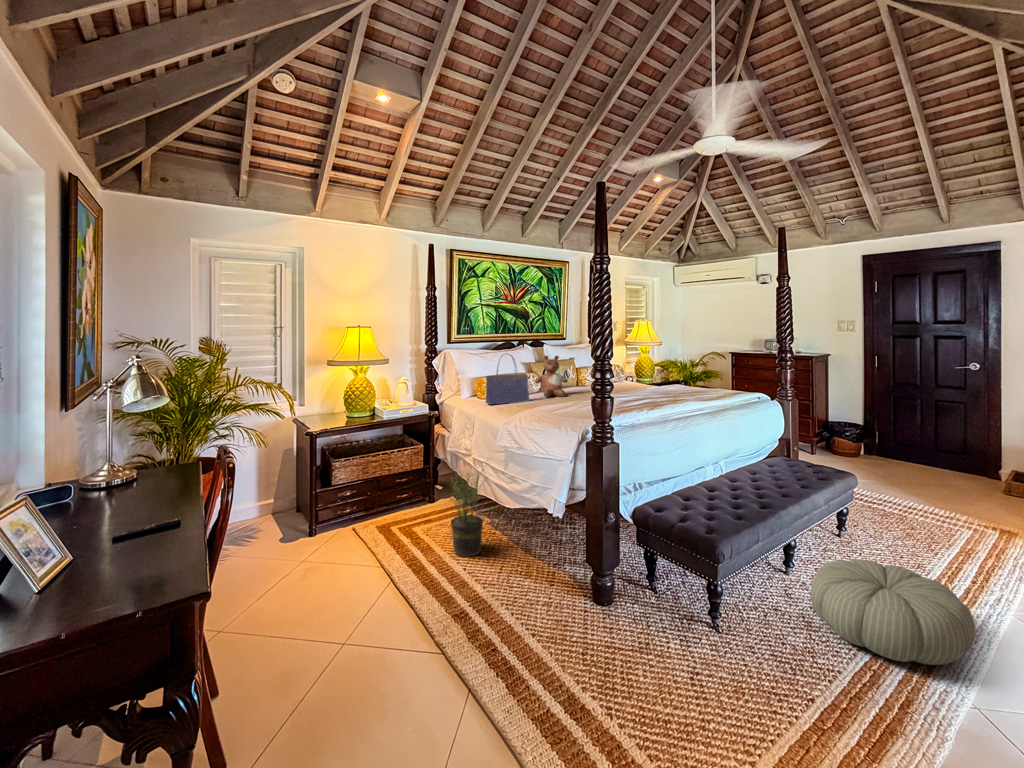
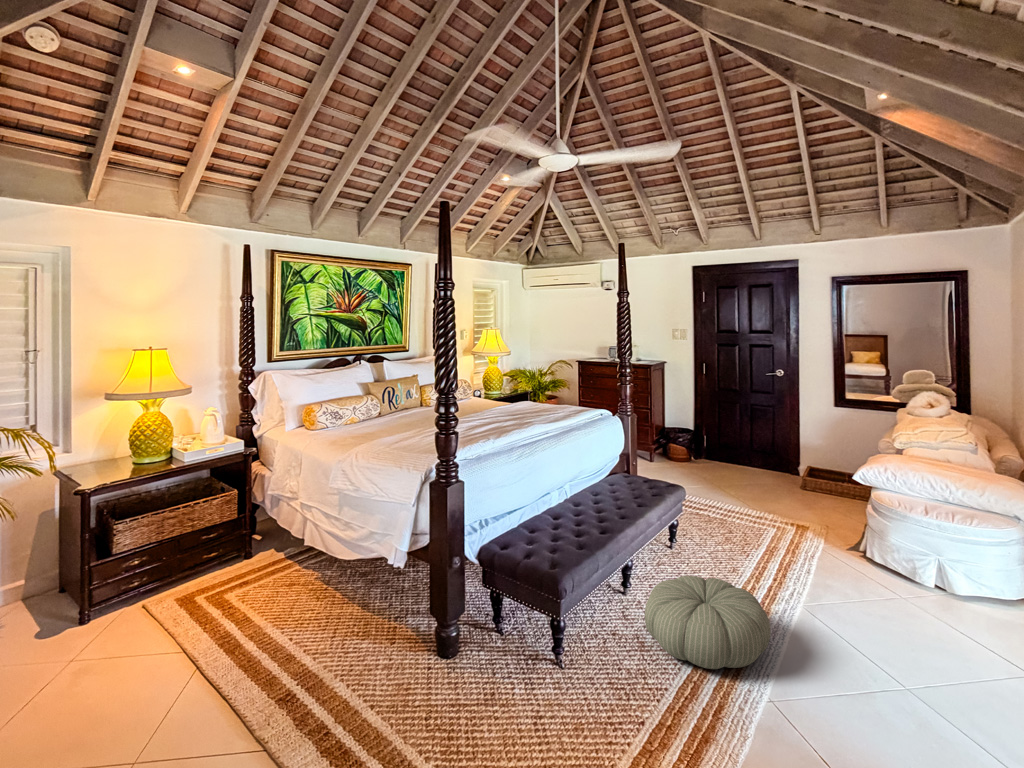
tote bag: present [486,355,530,404] -> none [314,378,367,438]
stuffed bear: present [535,355,568,397] -> none [373,376,411,424]
potted plant: present [451,468,483,556] -> none [264,504,322,623]

